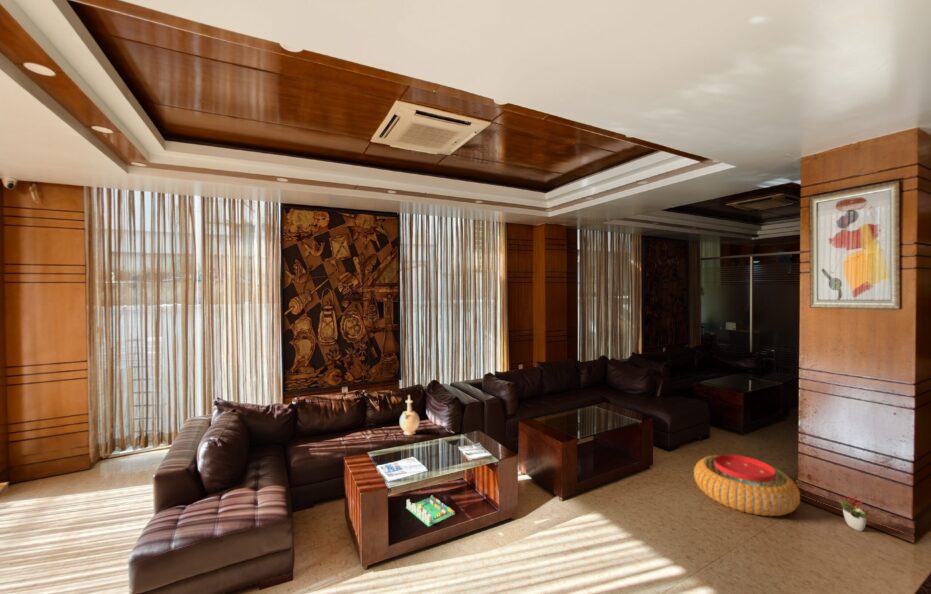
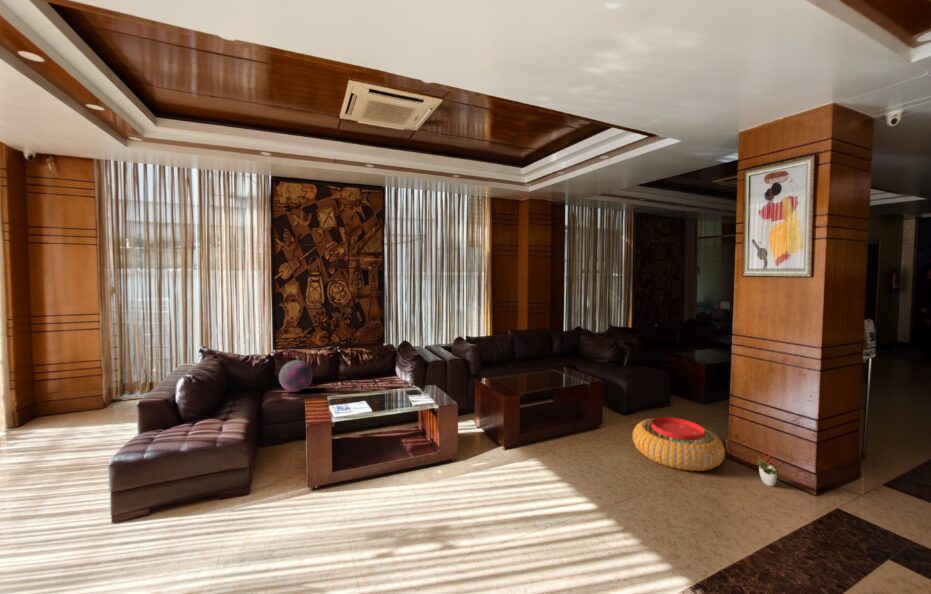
vase: present [400,396,420,435] -> none [366,353,384,388]
decorative orb: none [305,408,341,444] -> present [279,360,313,392]
board game: present [406,496,455,526] -> none [359,438,400,461]

